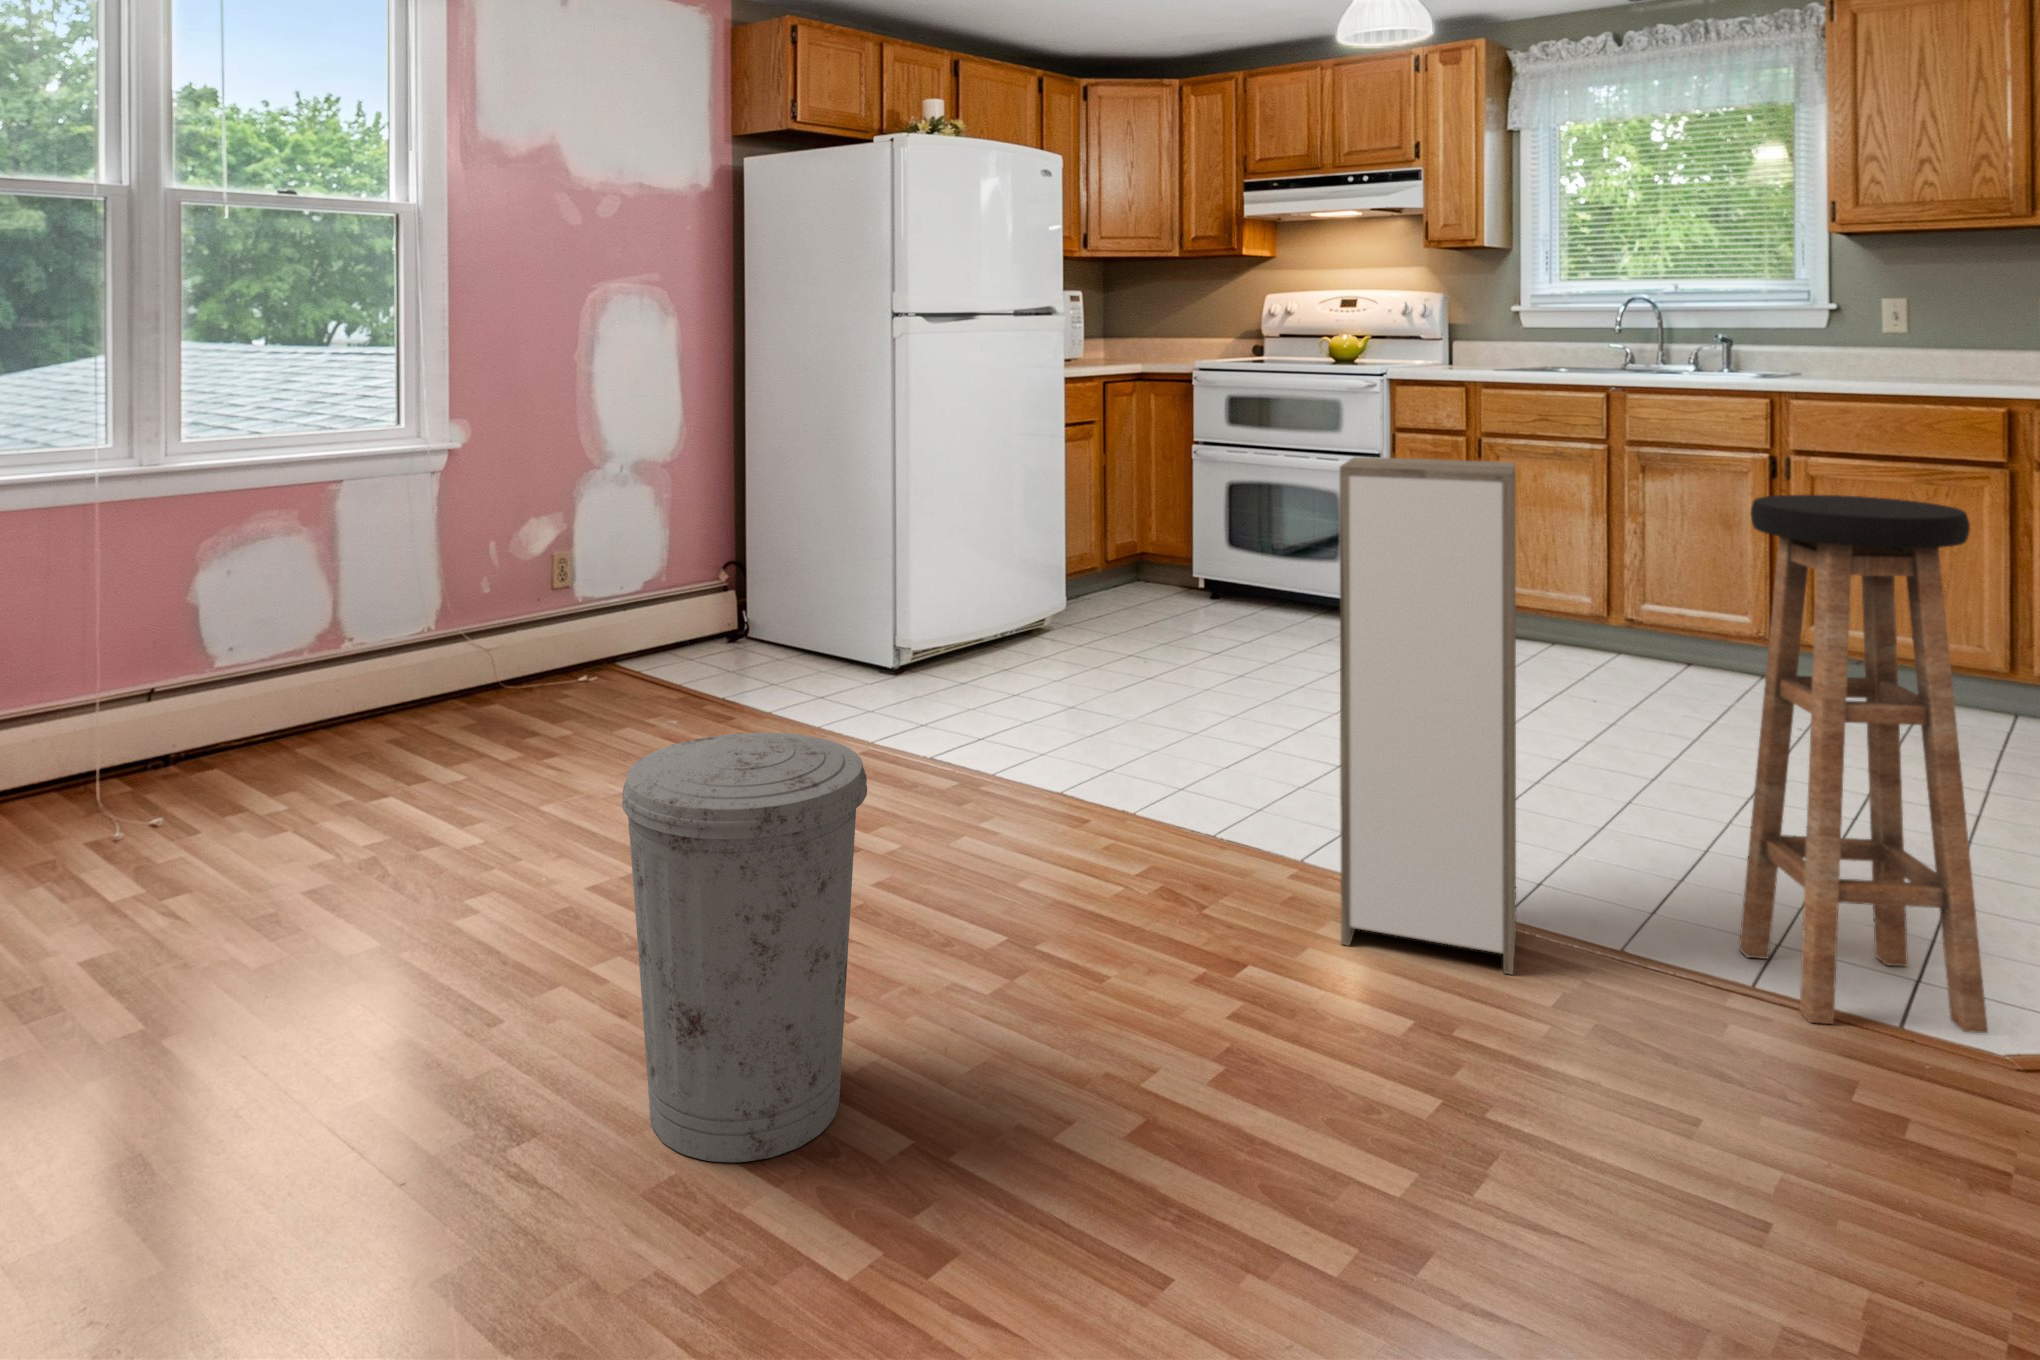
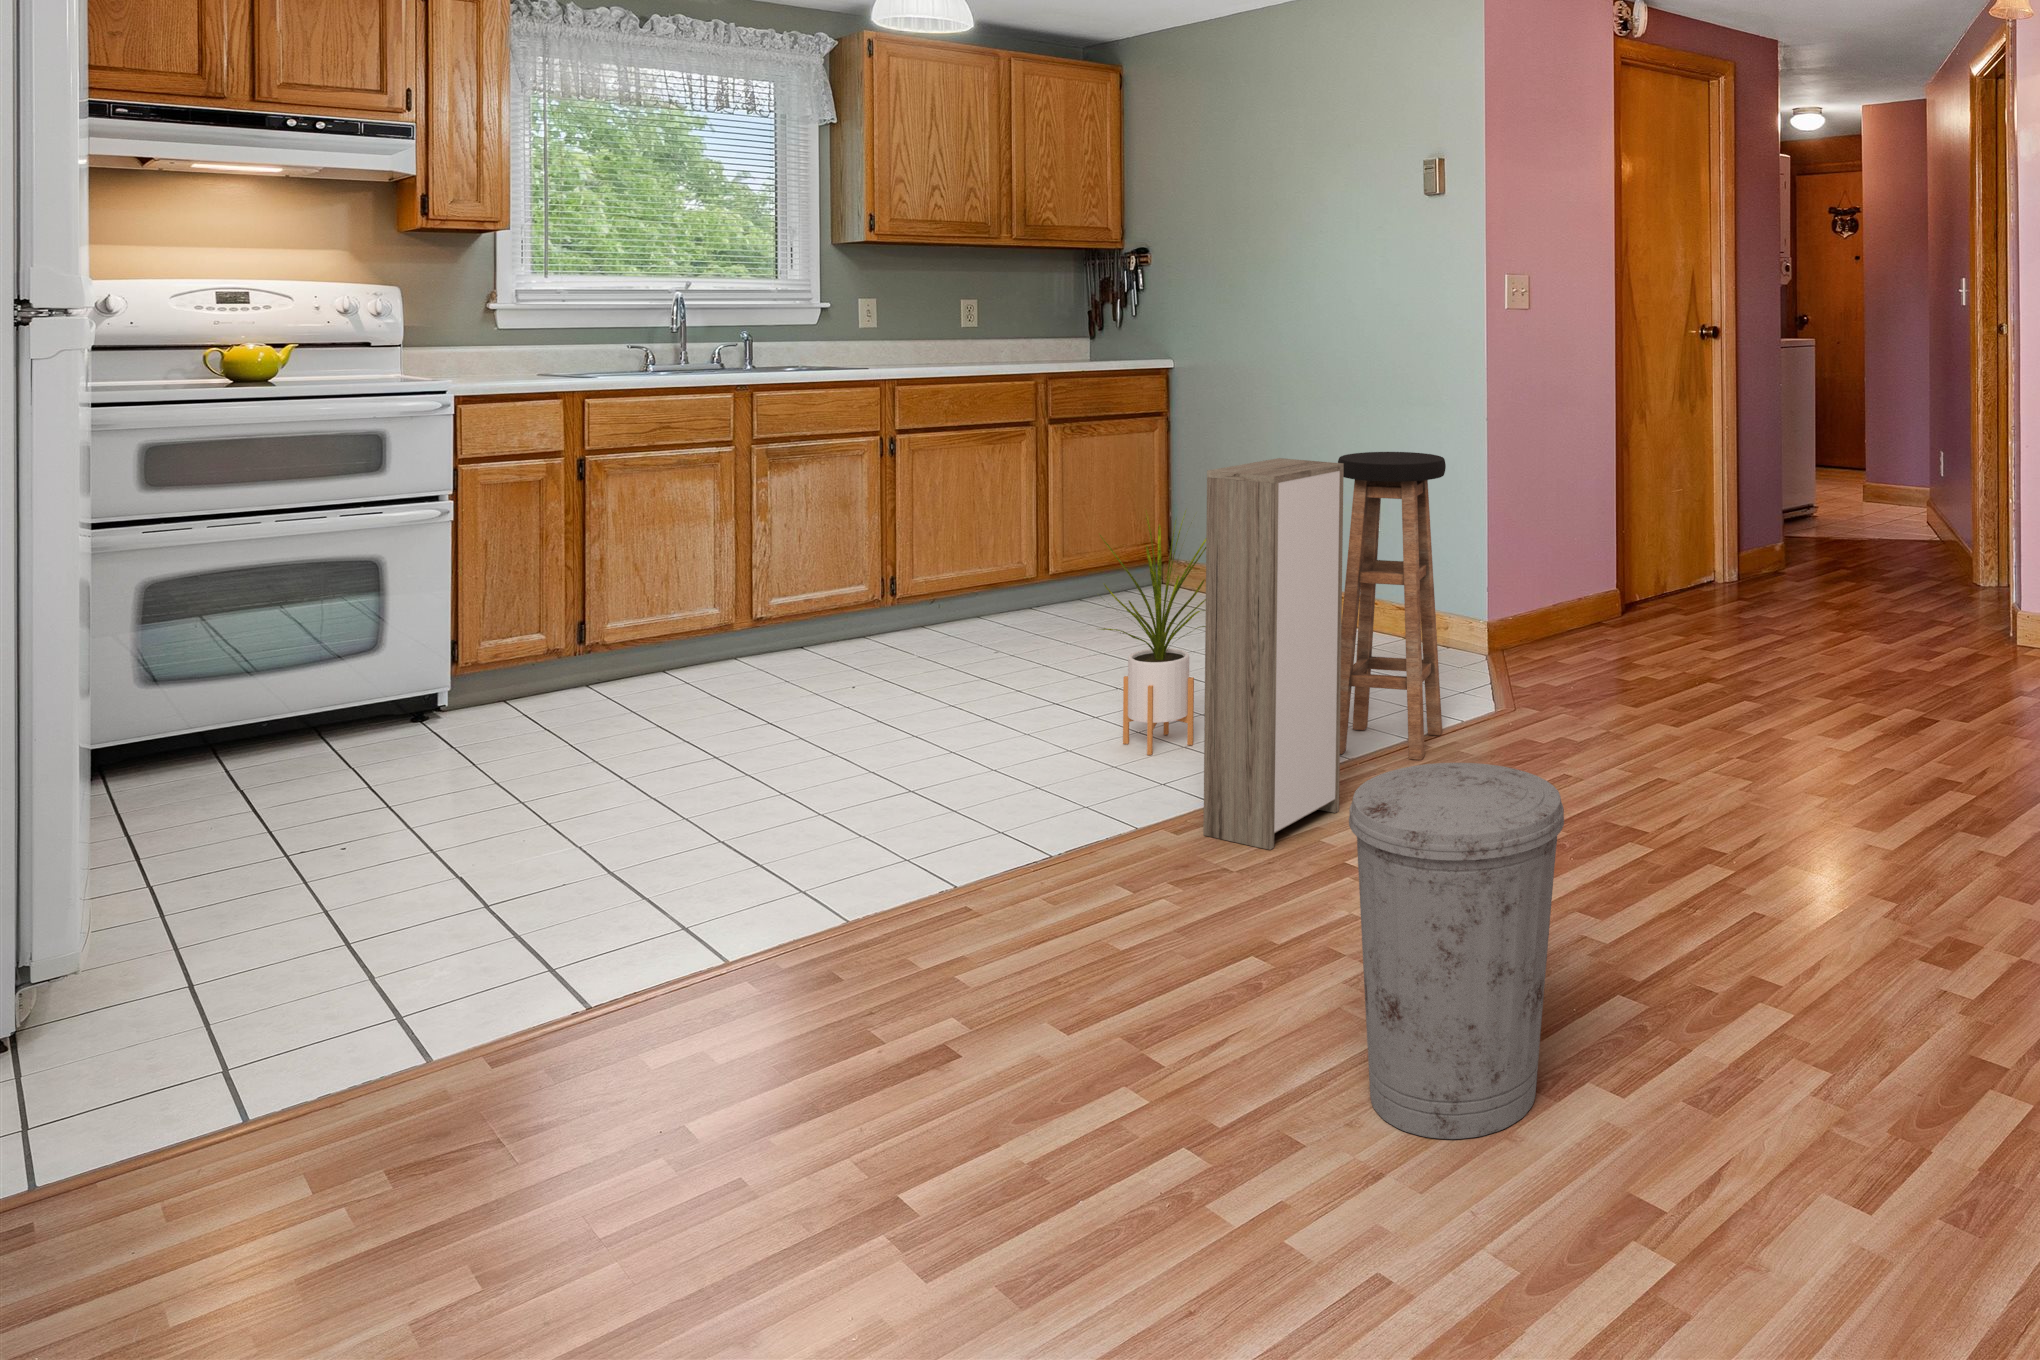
house plant: none [1541,534,1727,862] -> present [1099,511,1206,755]

